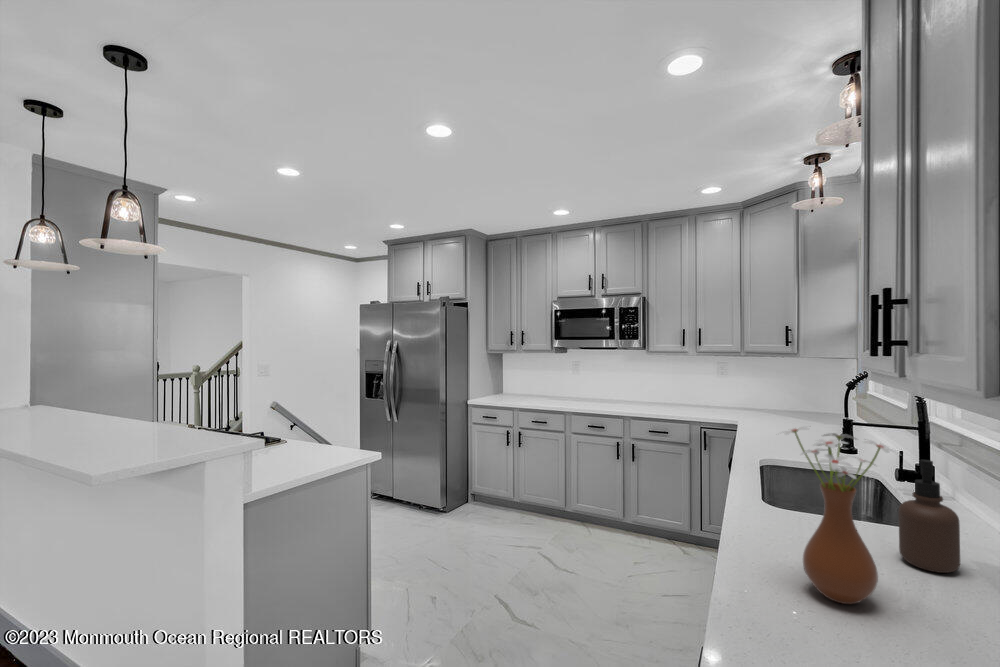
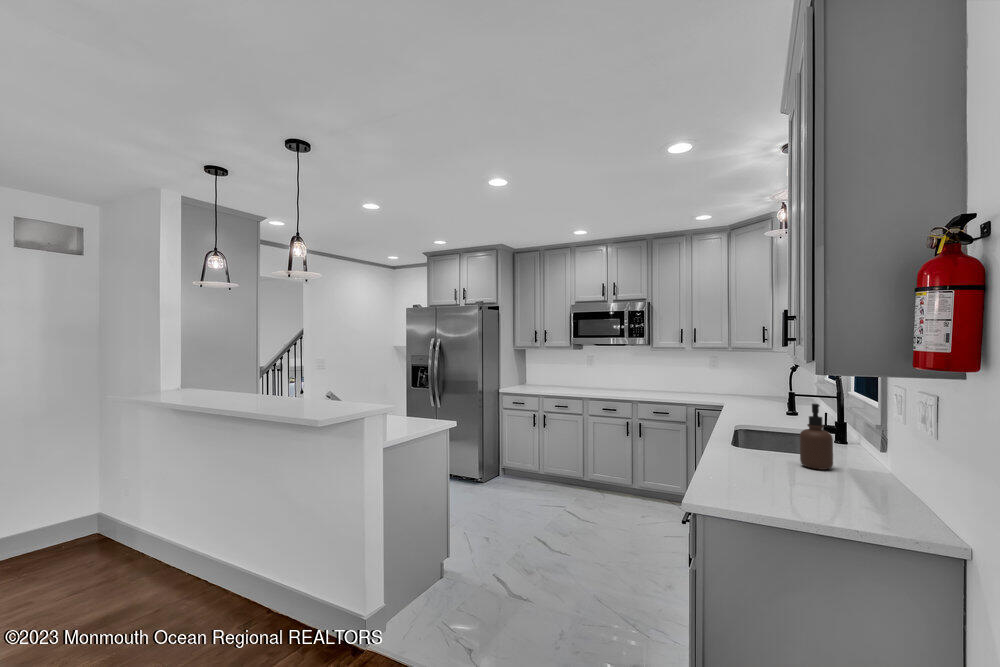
vase: present [785,427,898,604] -> none [720,380,786,479]

